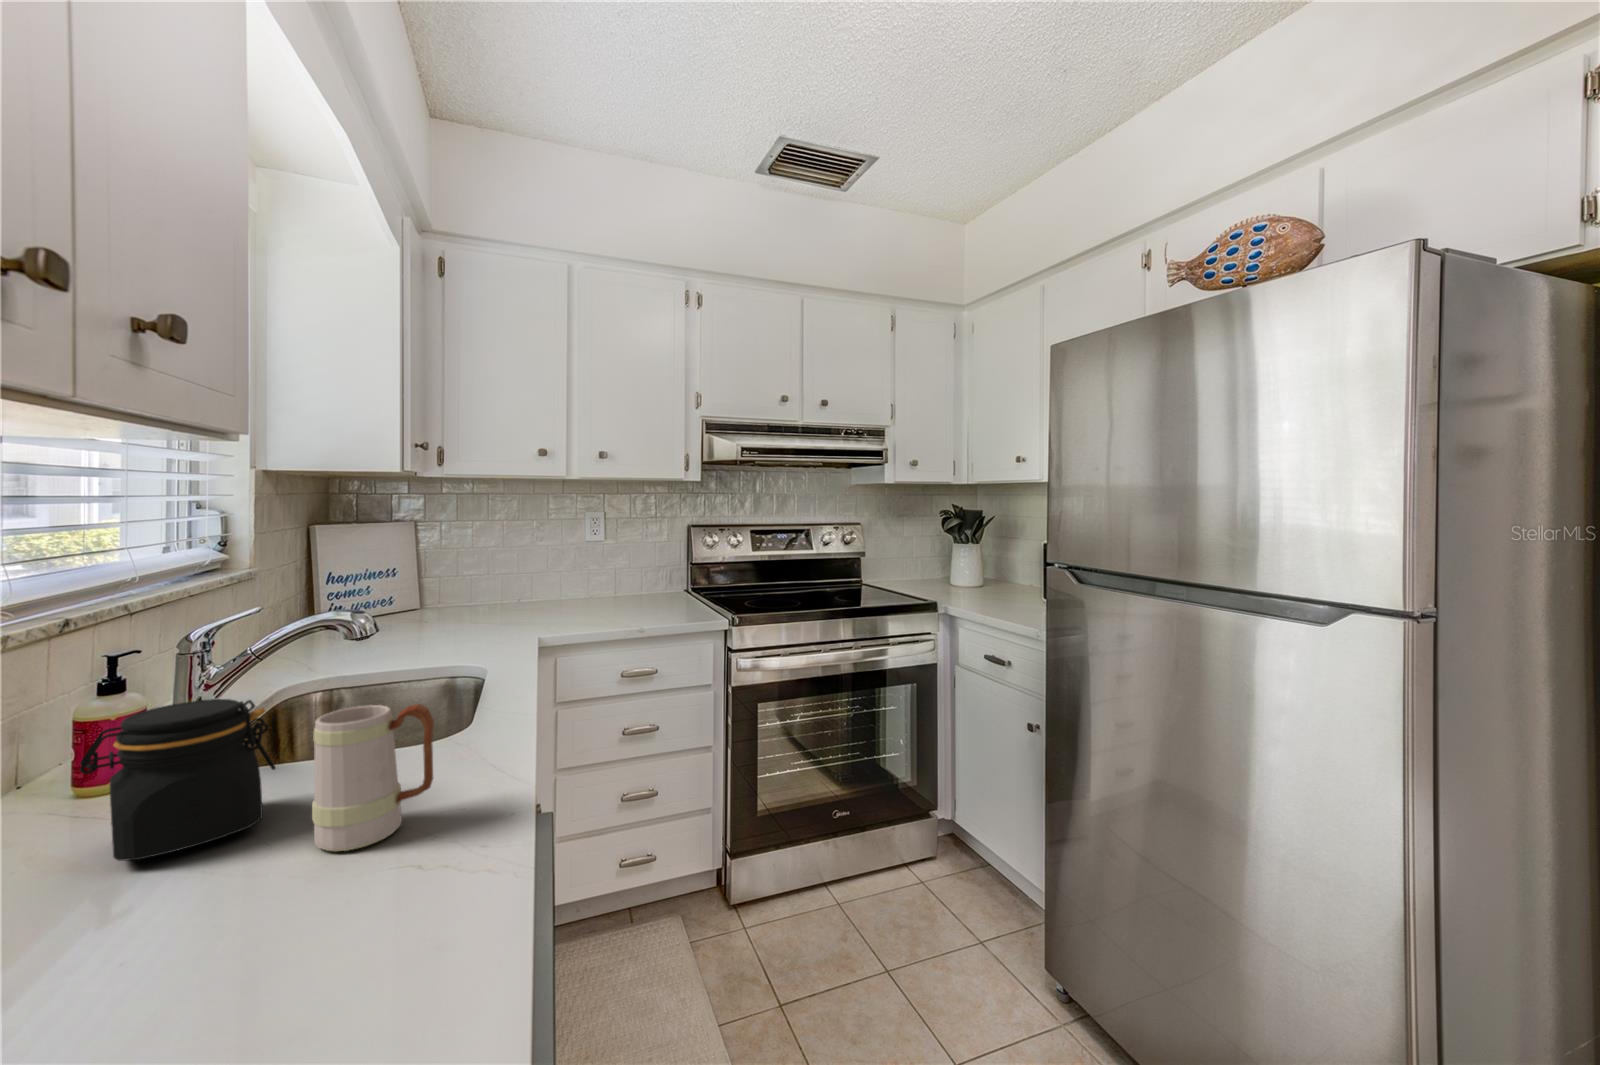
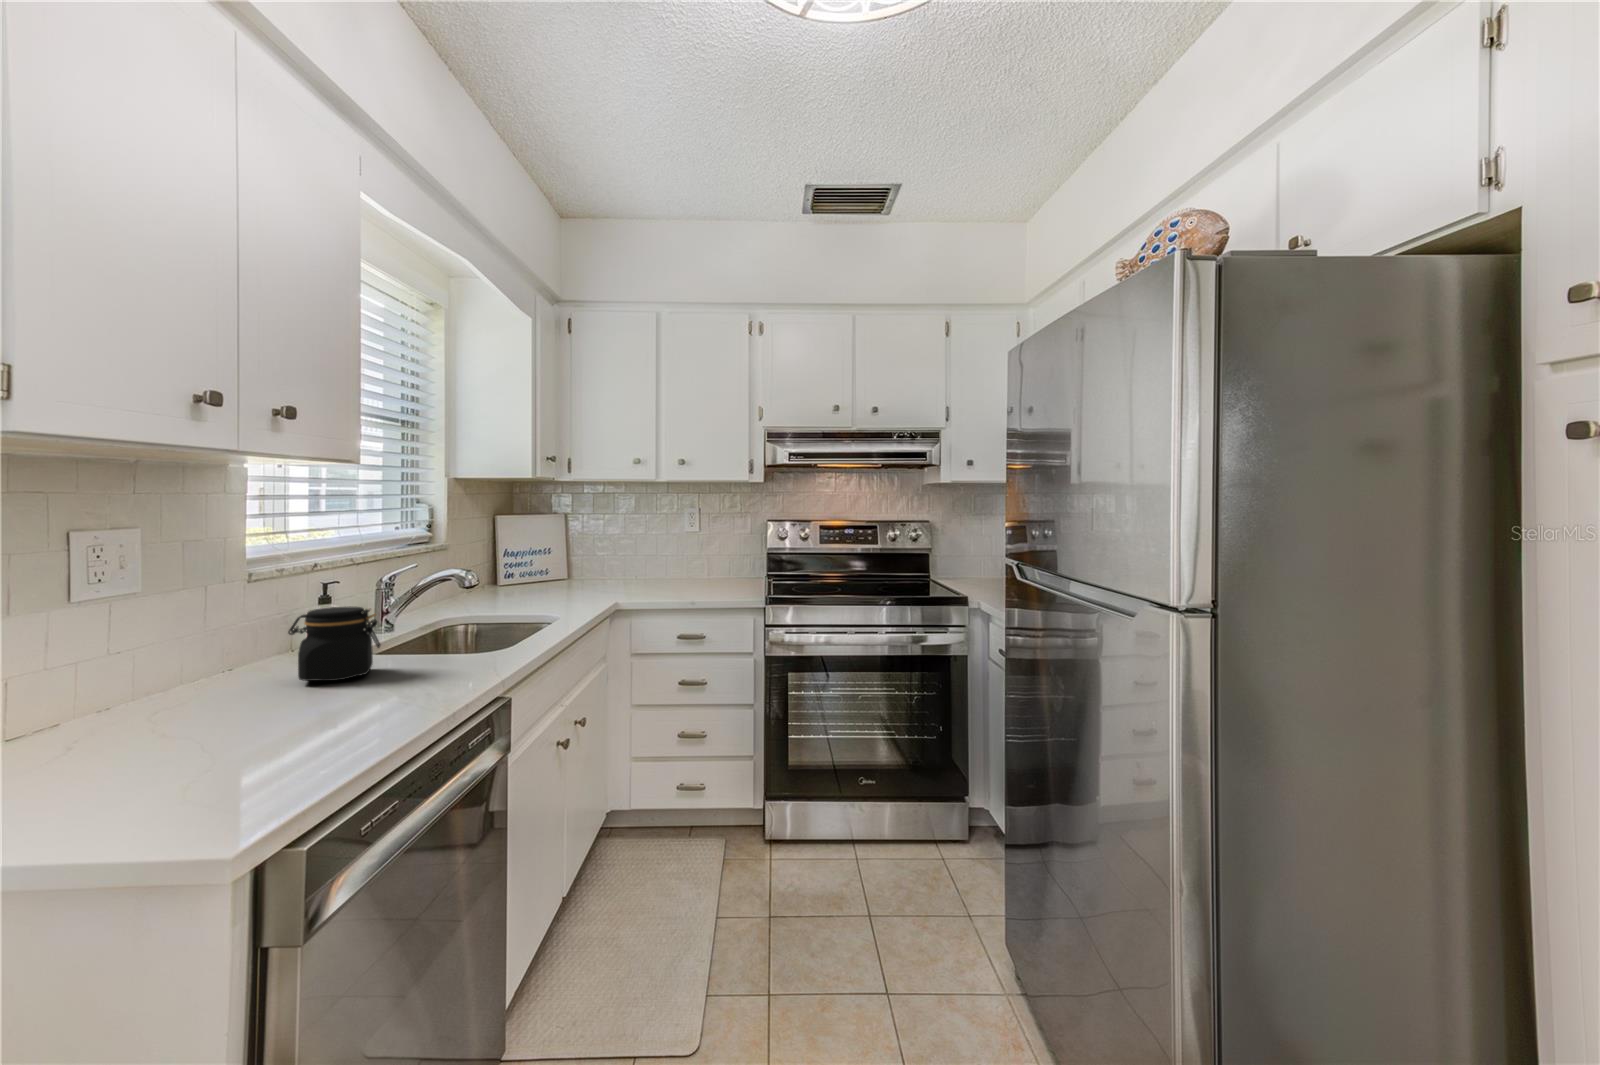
mug: present [312,704,434,852] -> none [381,615,445,691]

